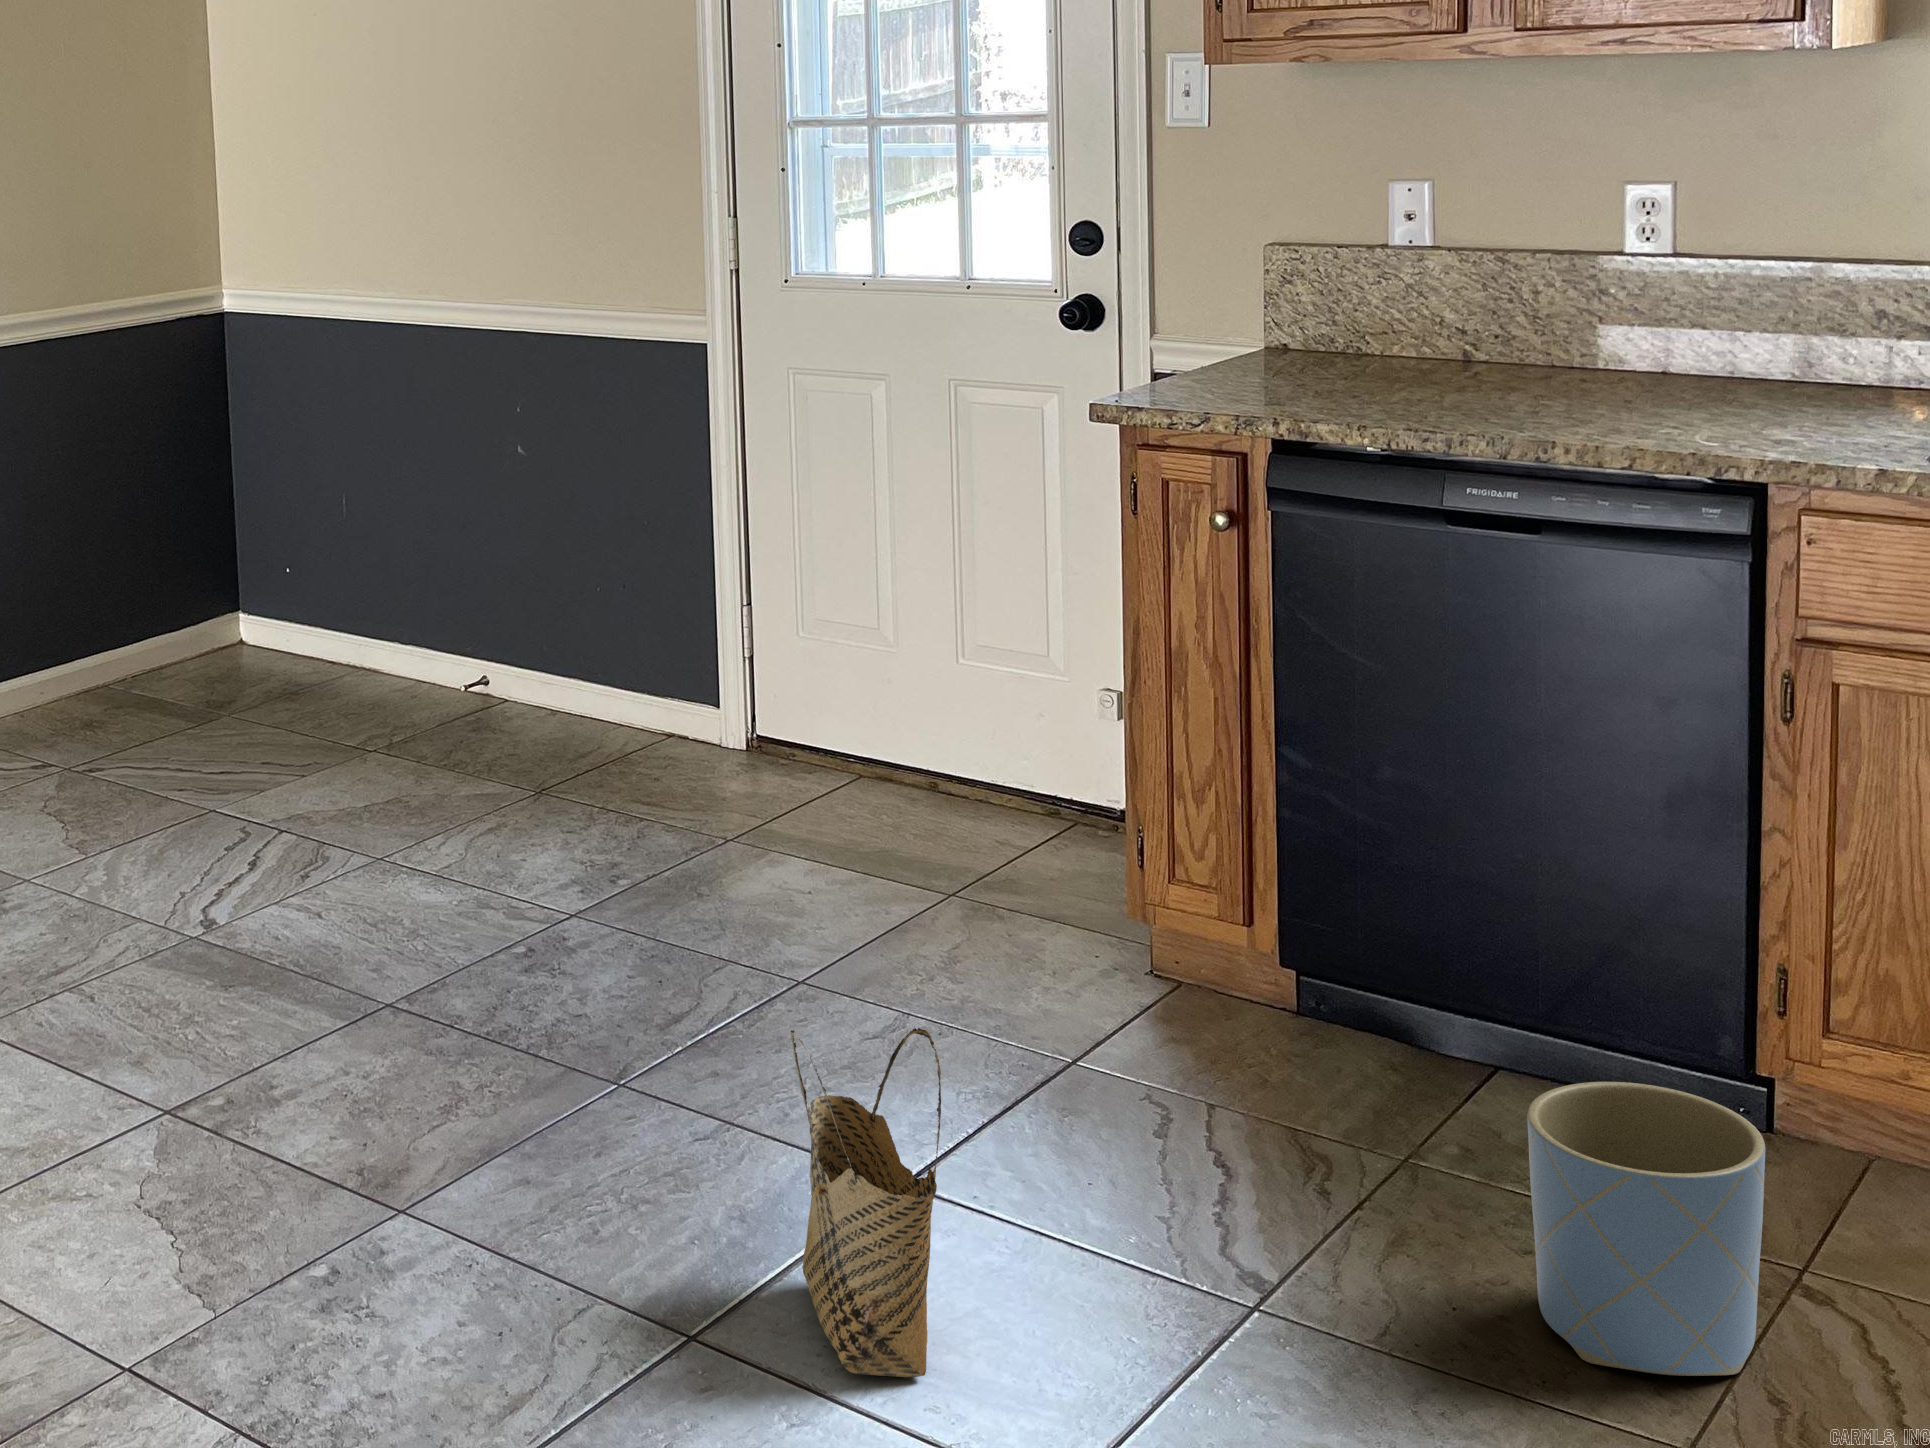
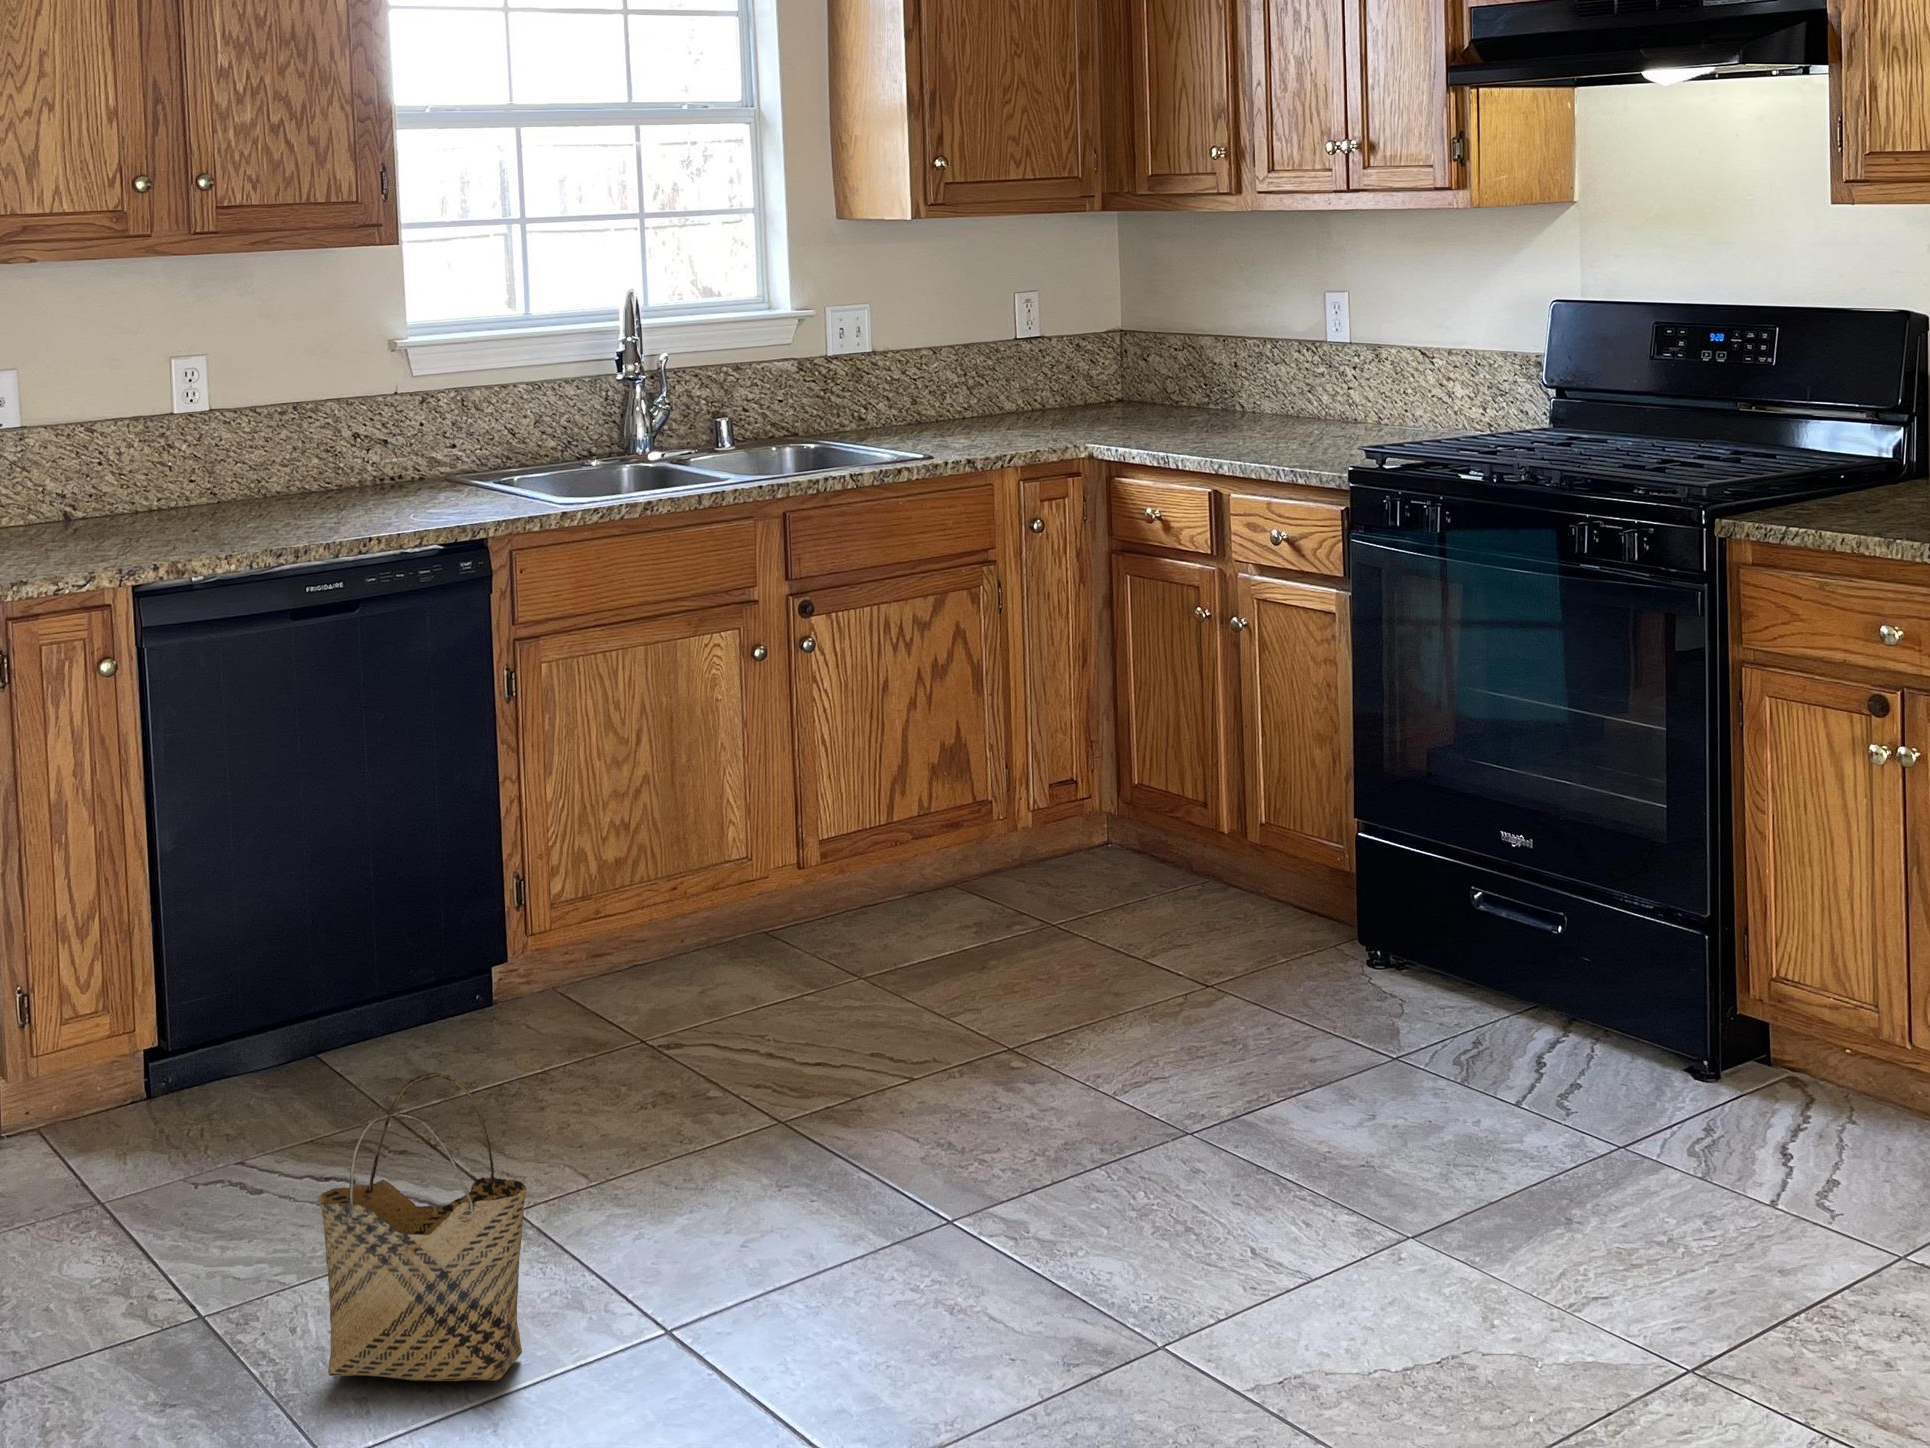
planter: present [1527,1082,1765,1376] -> none [612,932,756,1124]

